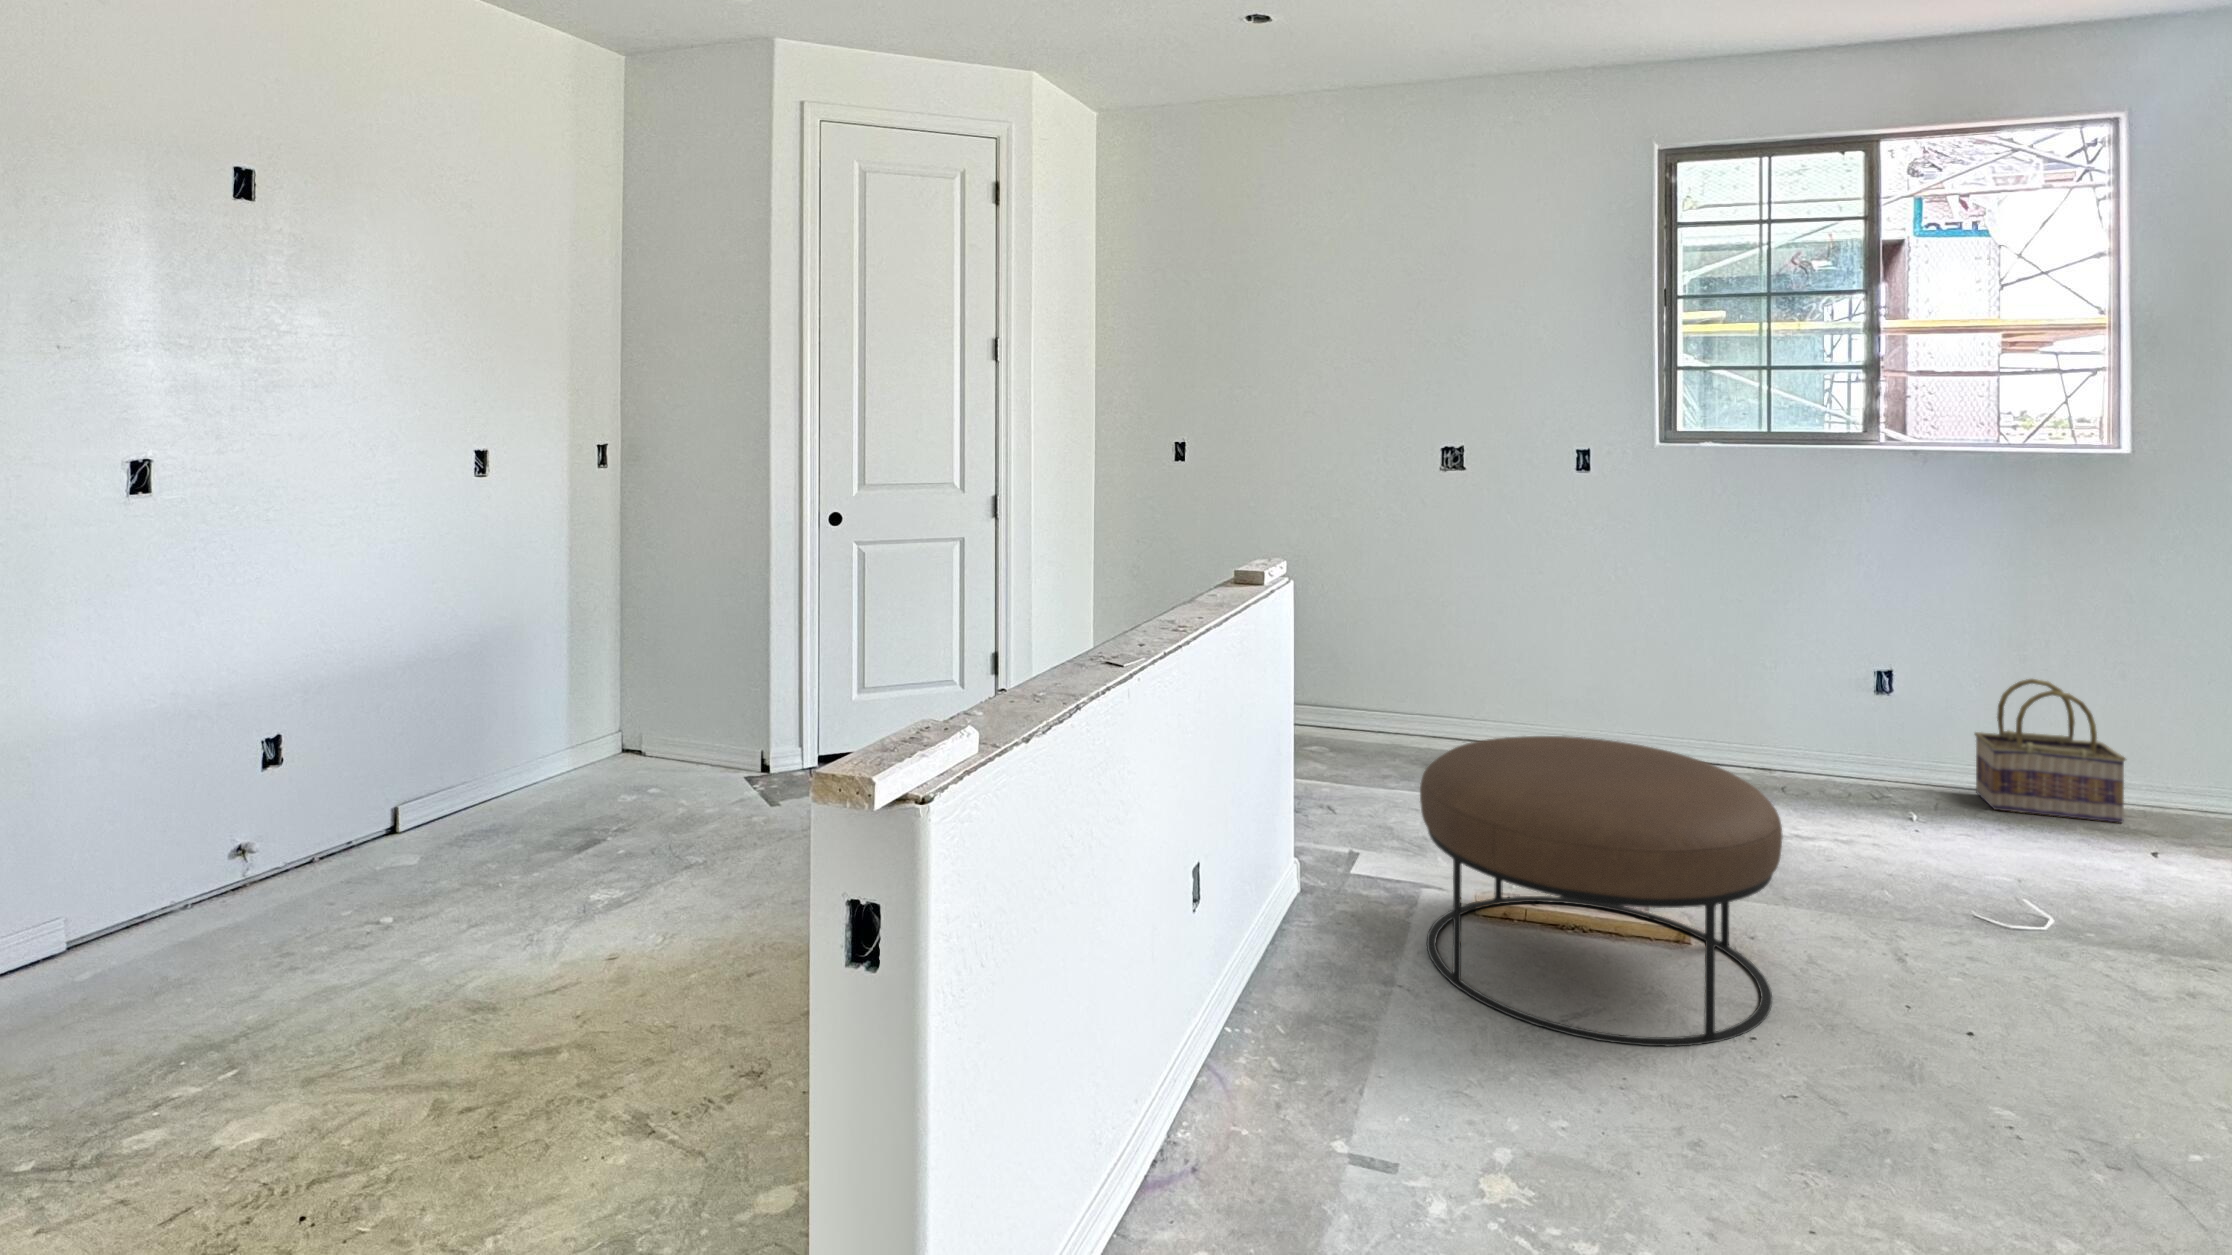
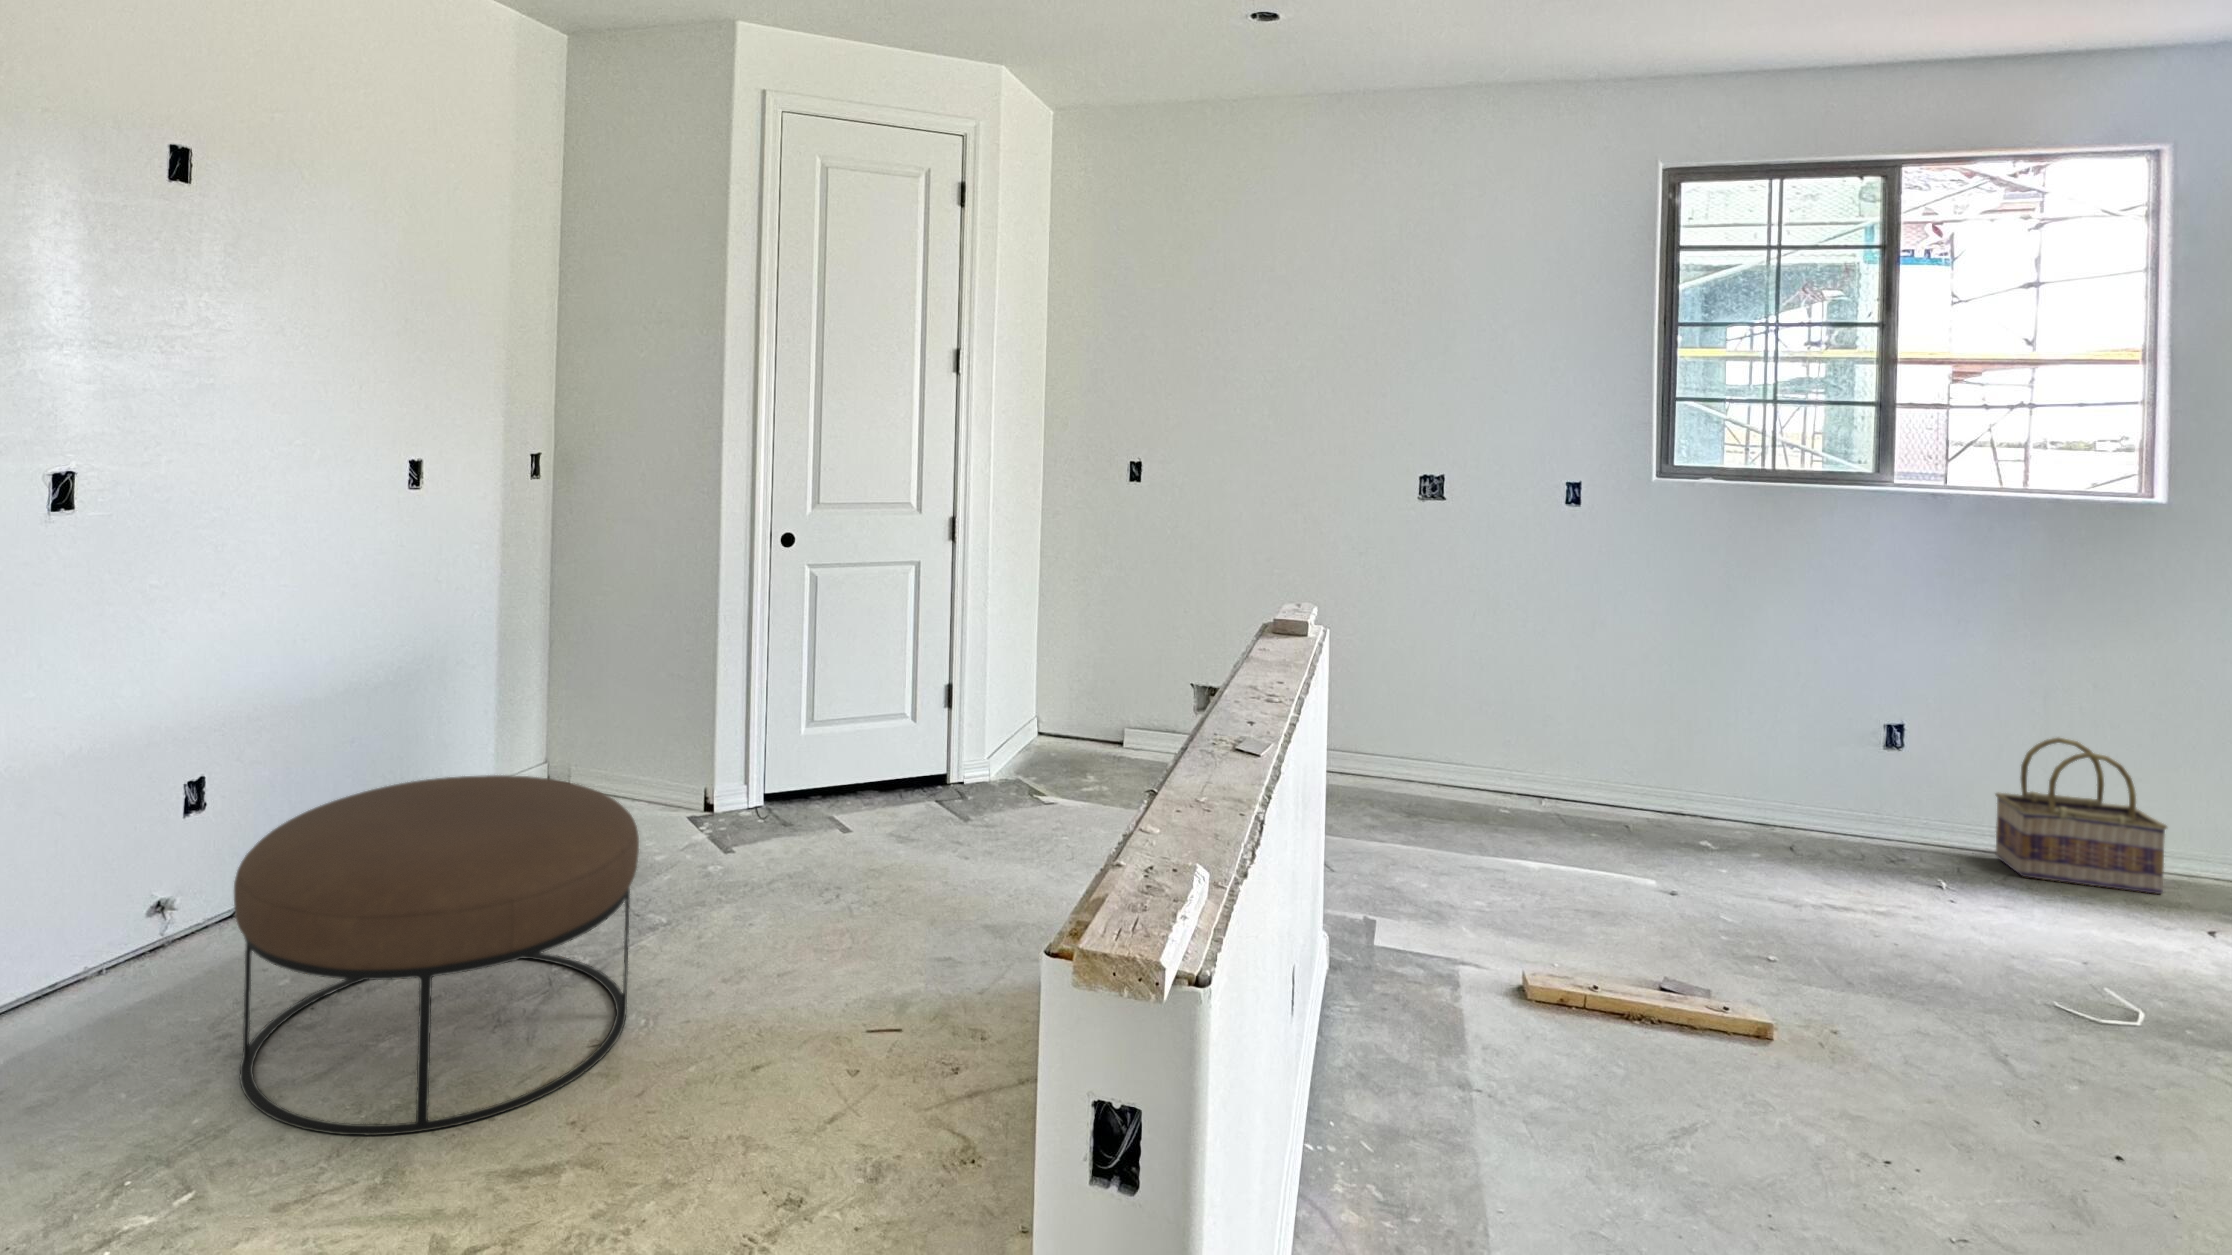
ottoman: present [1420,736,1782,1046] -> present [234,775,639,1135]

